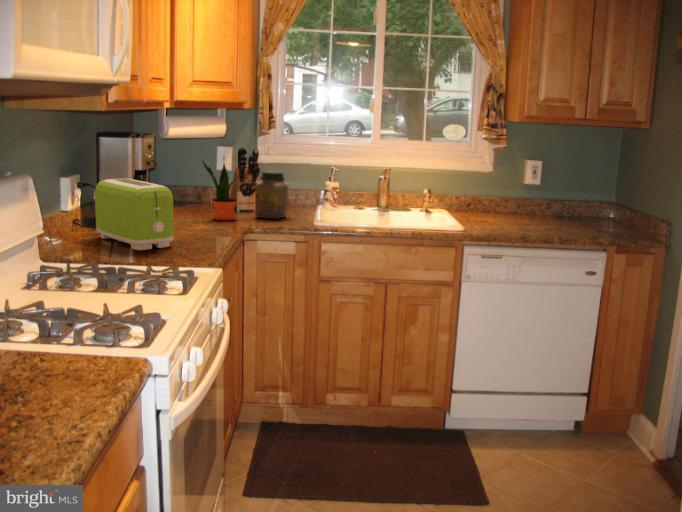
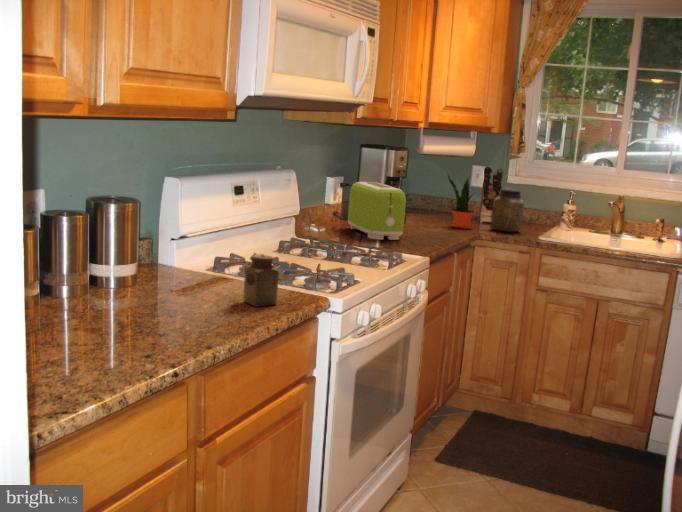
salt shaker: none [27,319,84,399] -> present [244,254,279,307]

